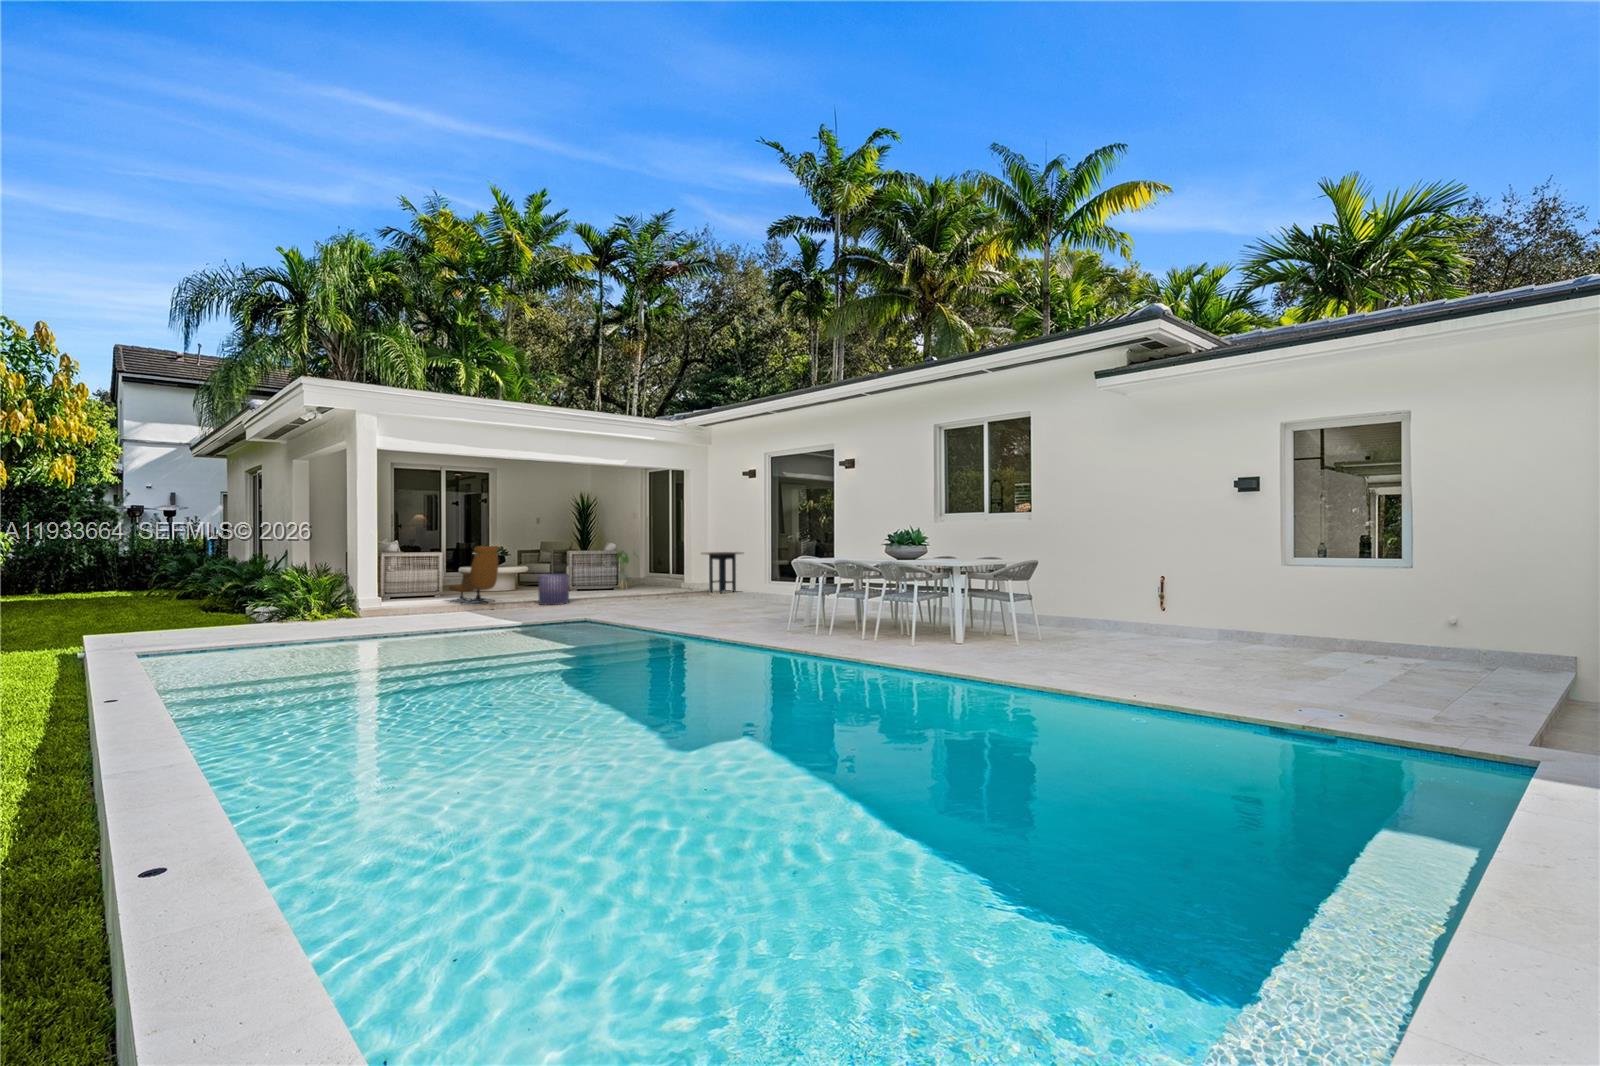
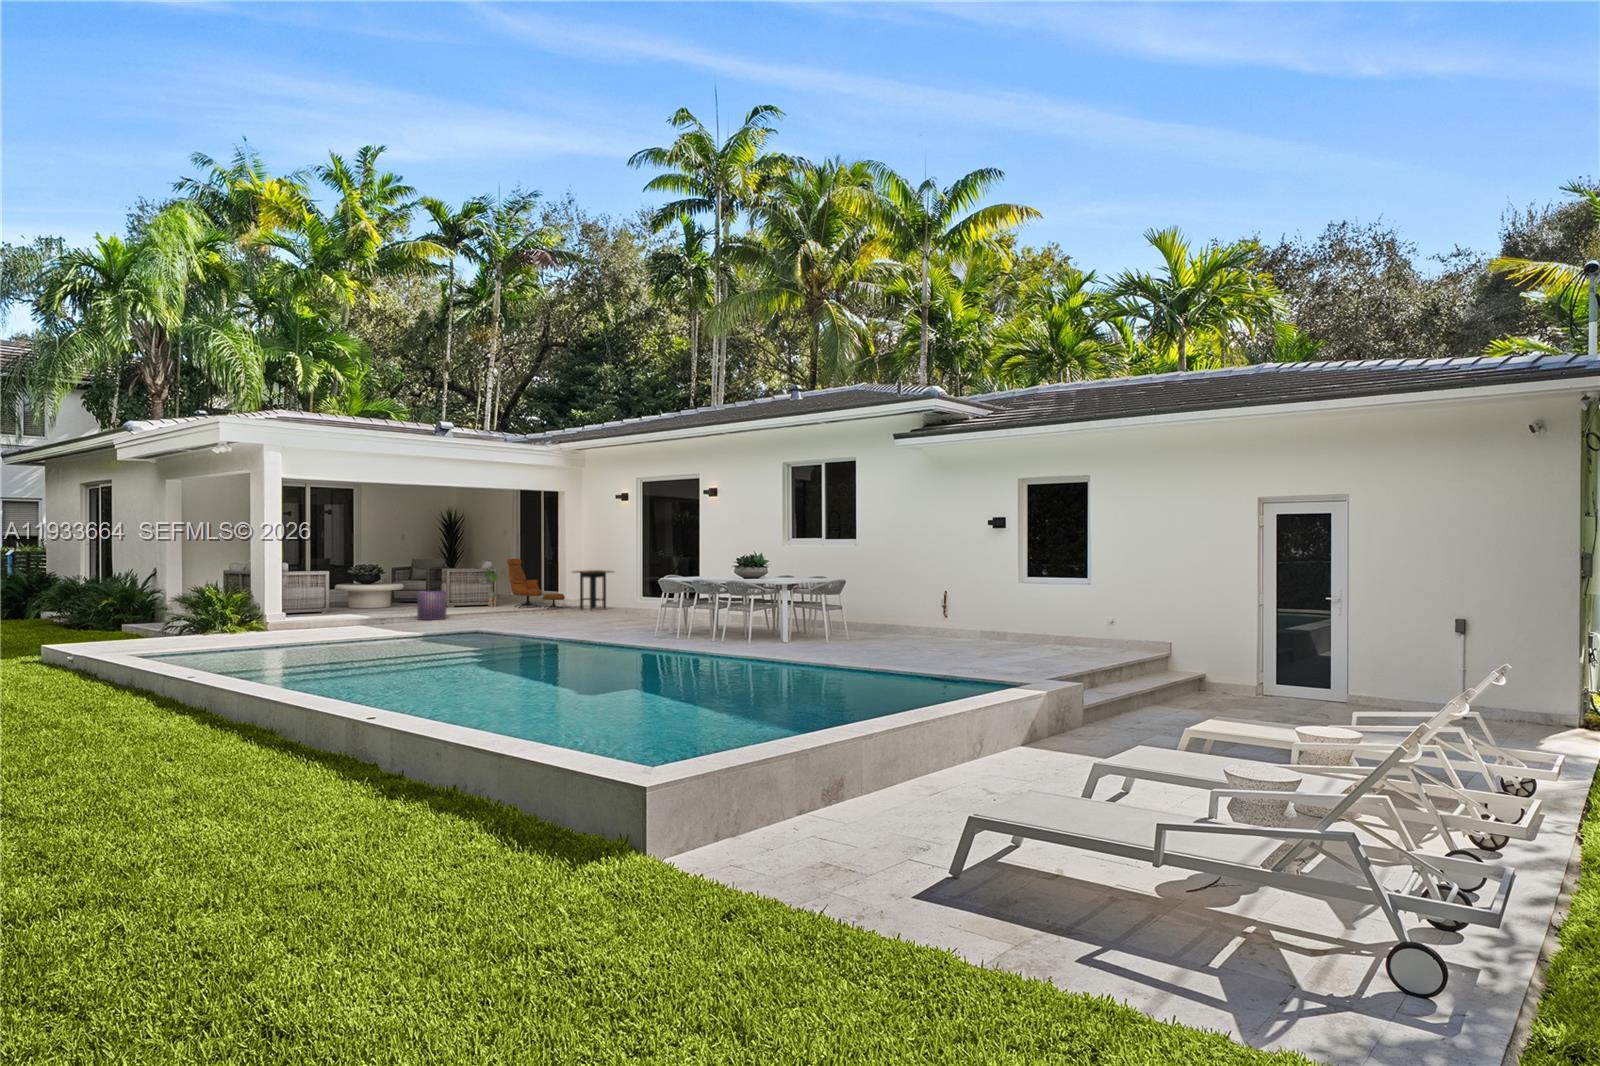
lounge chair: present [449,546,499,602] -> present [507,558,565,609]

